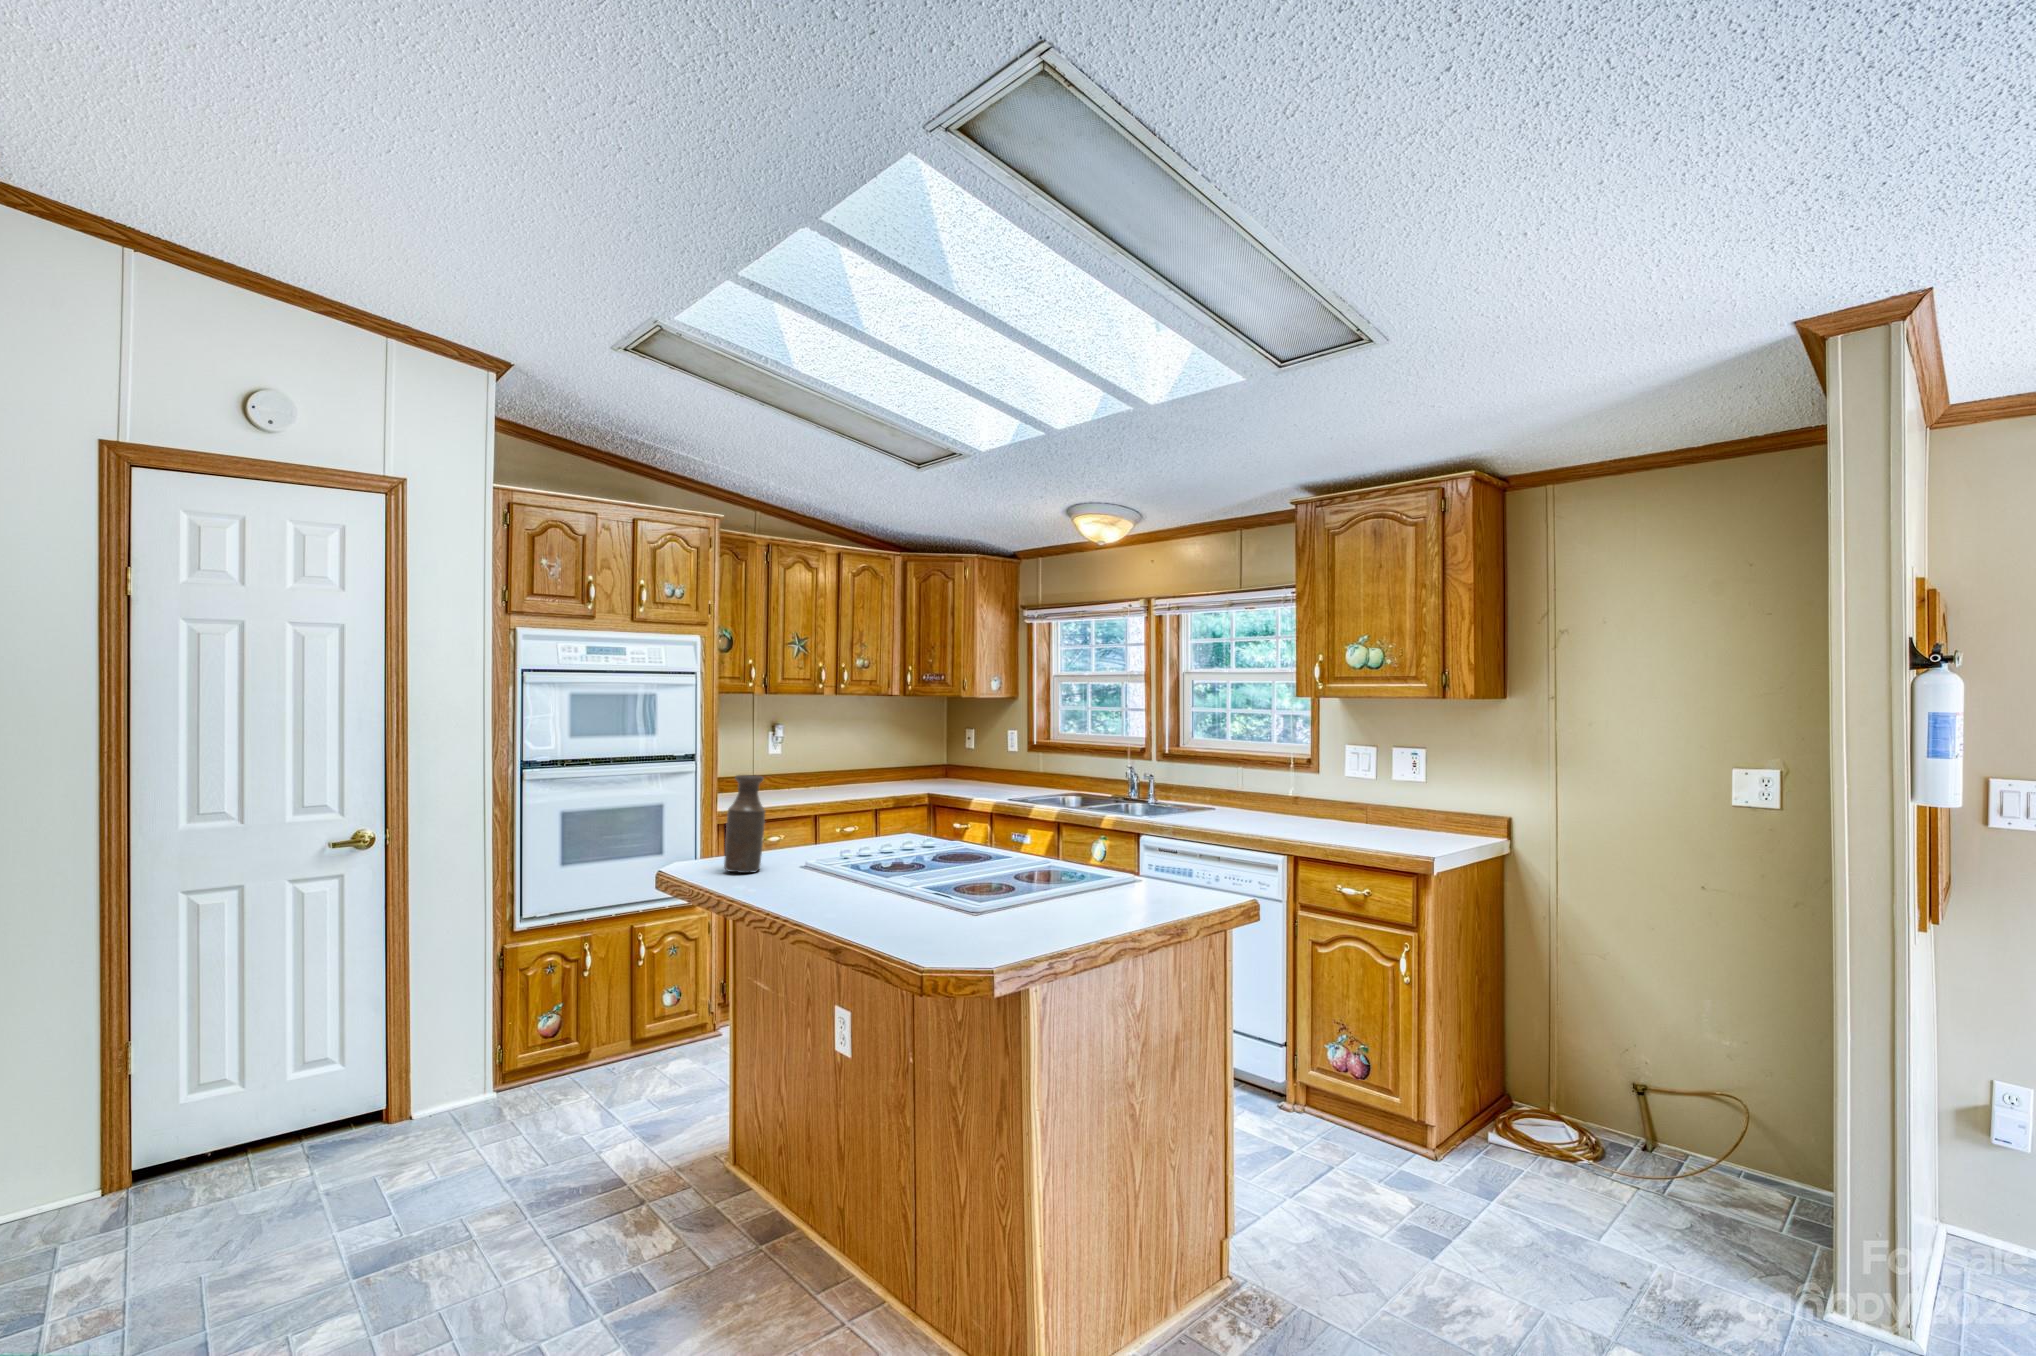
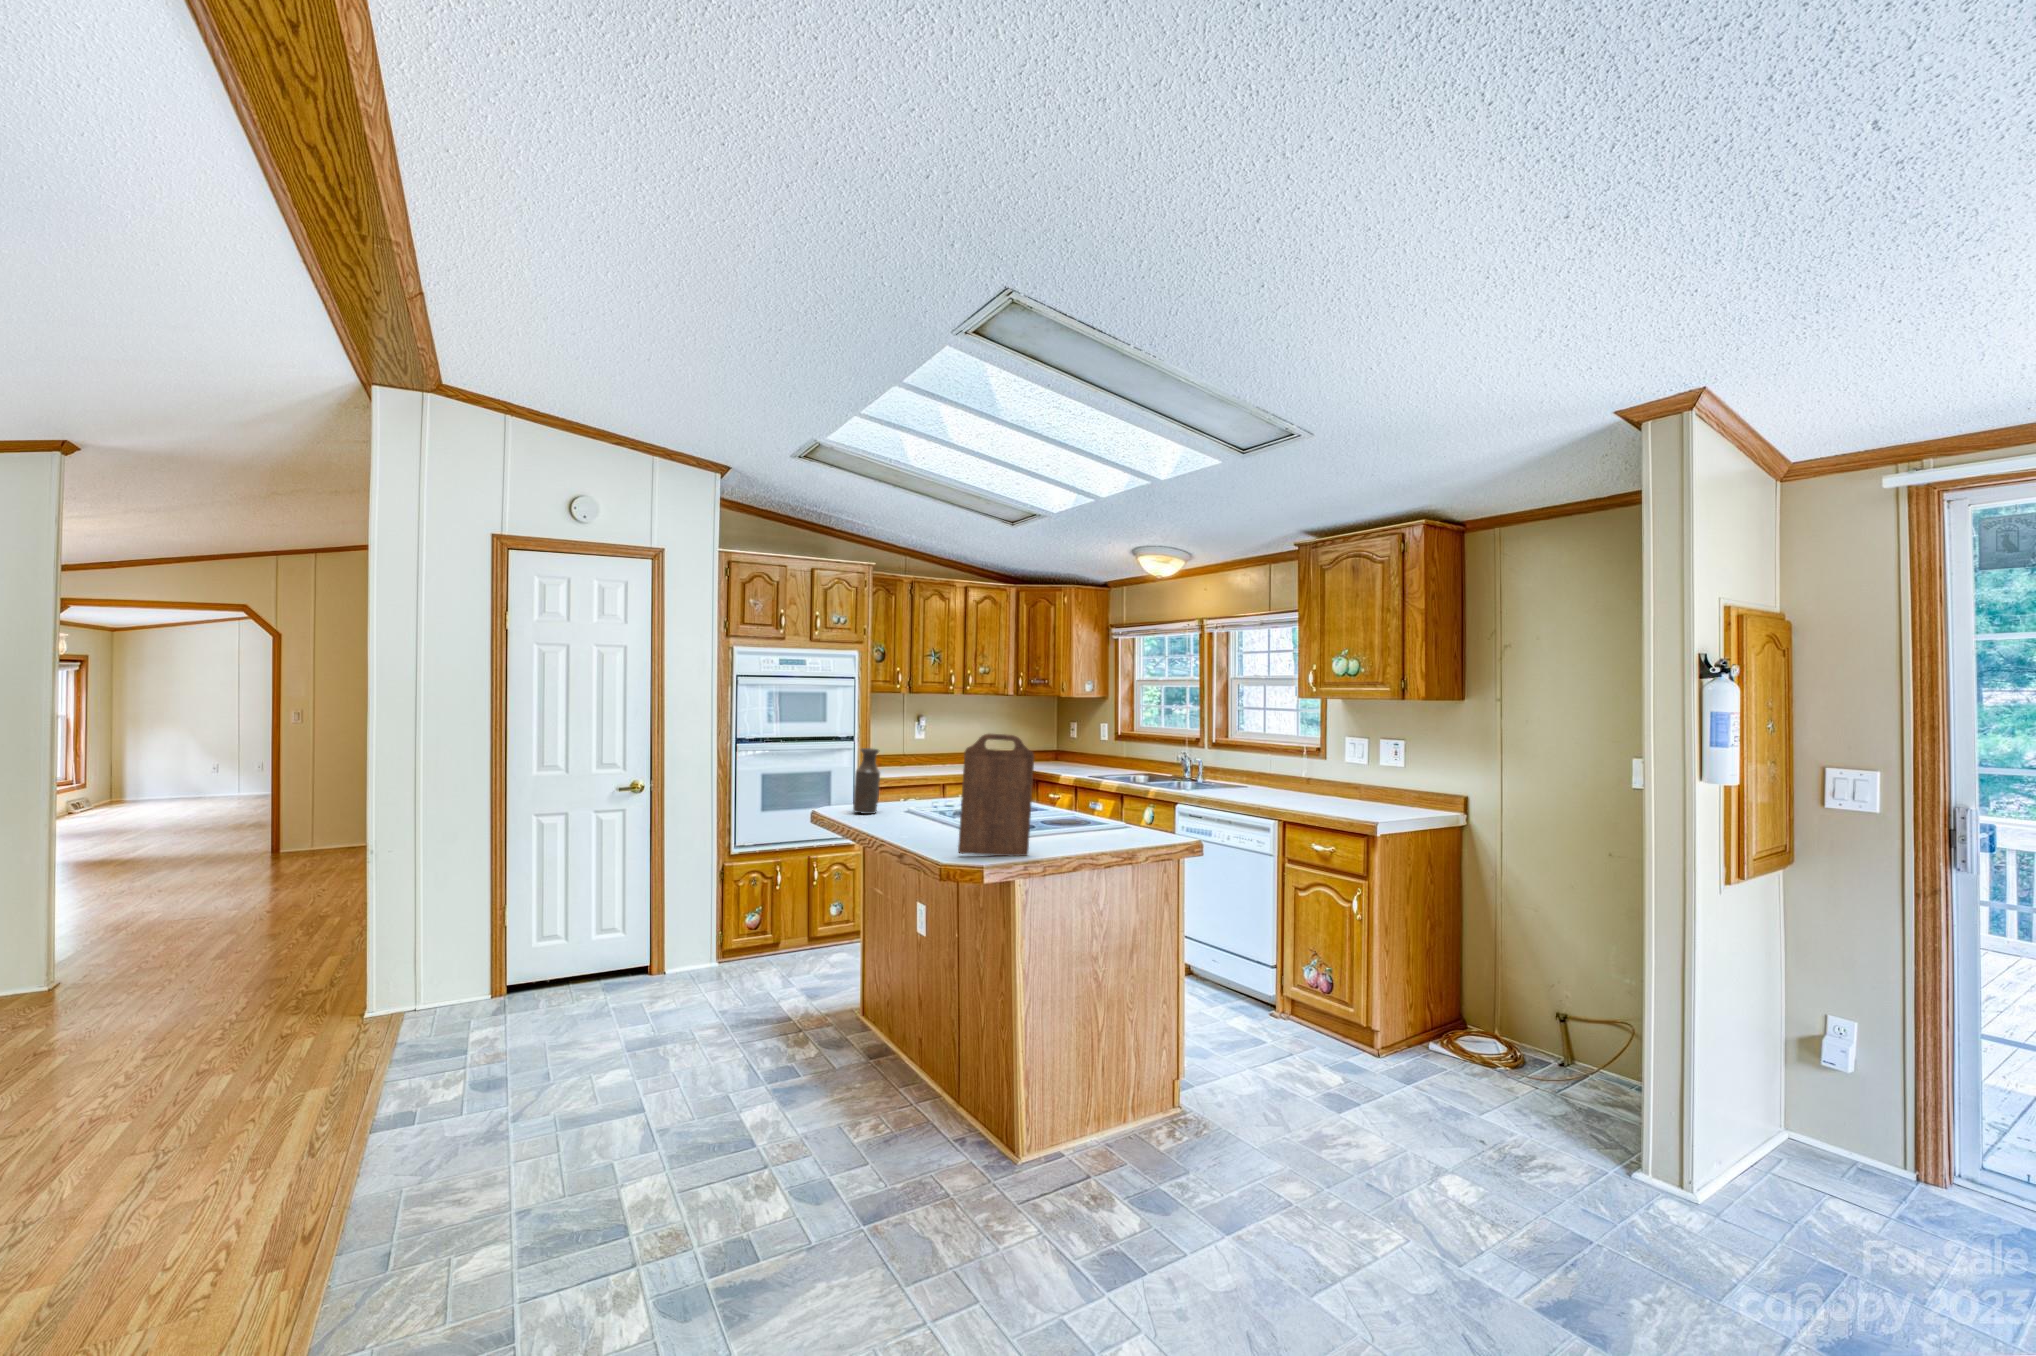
cutting board: none [939,754,1055,947] -> present [958,734,1034,856]

